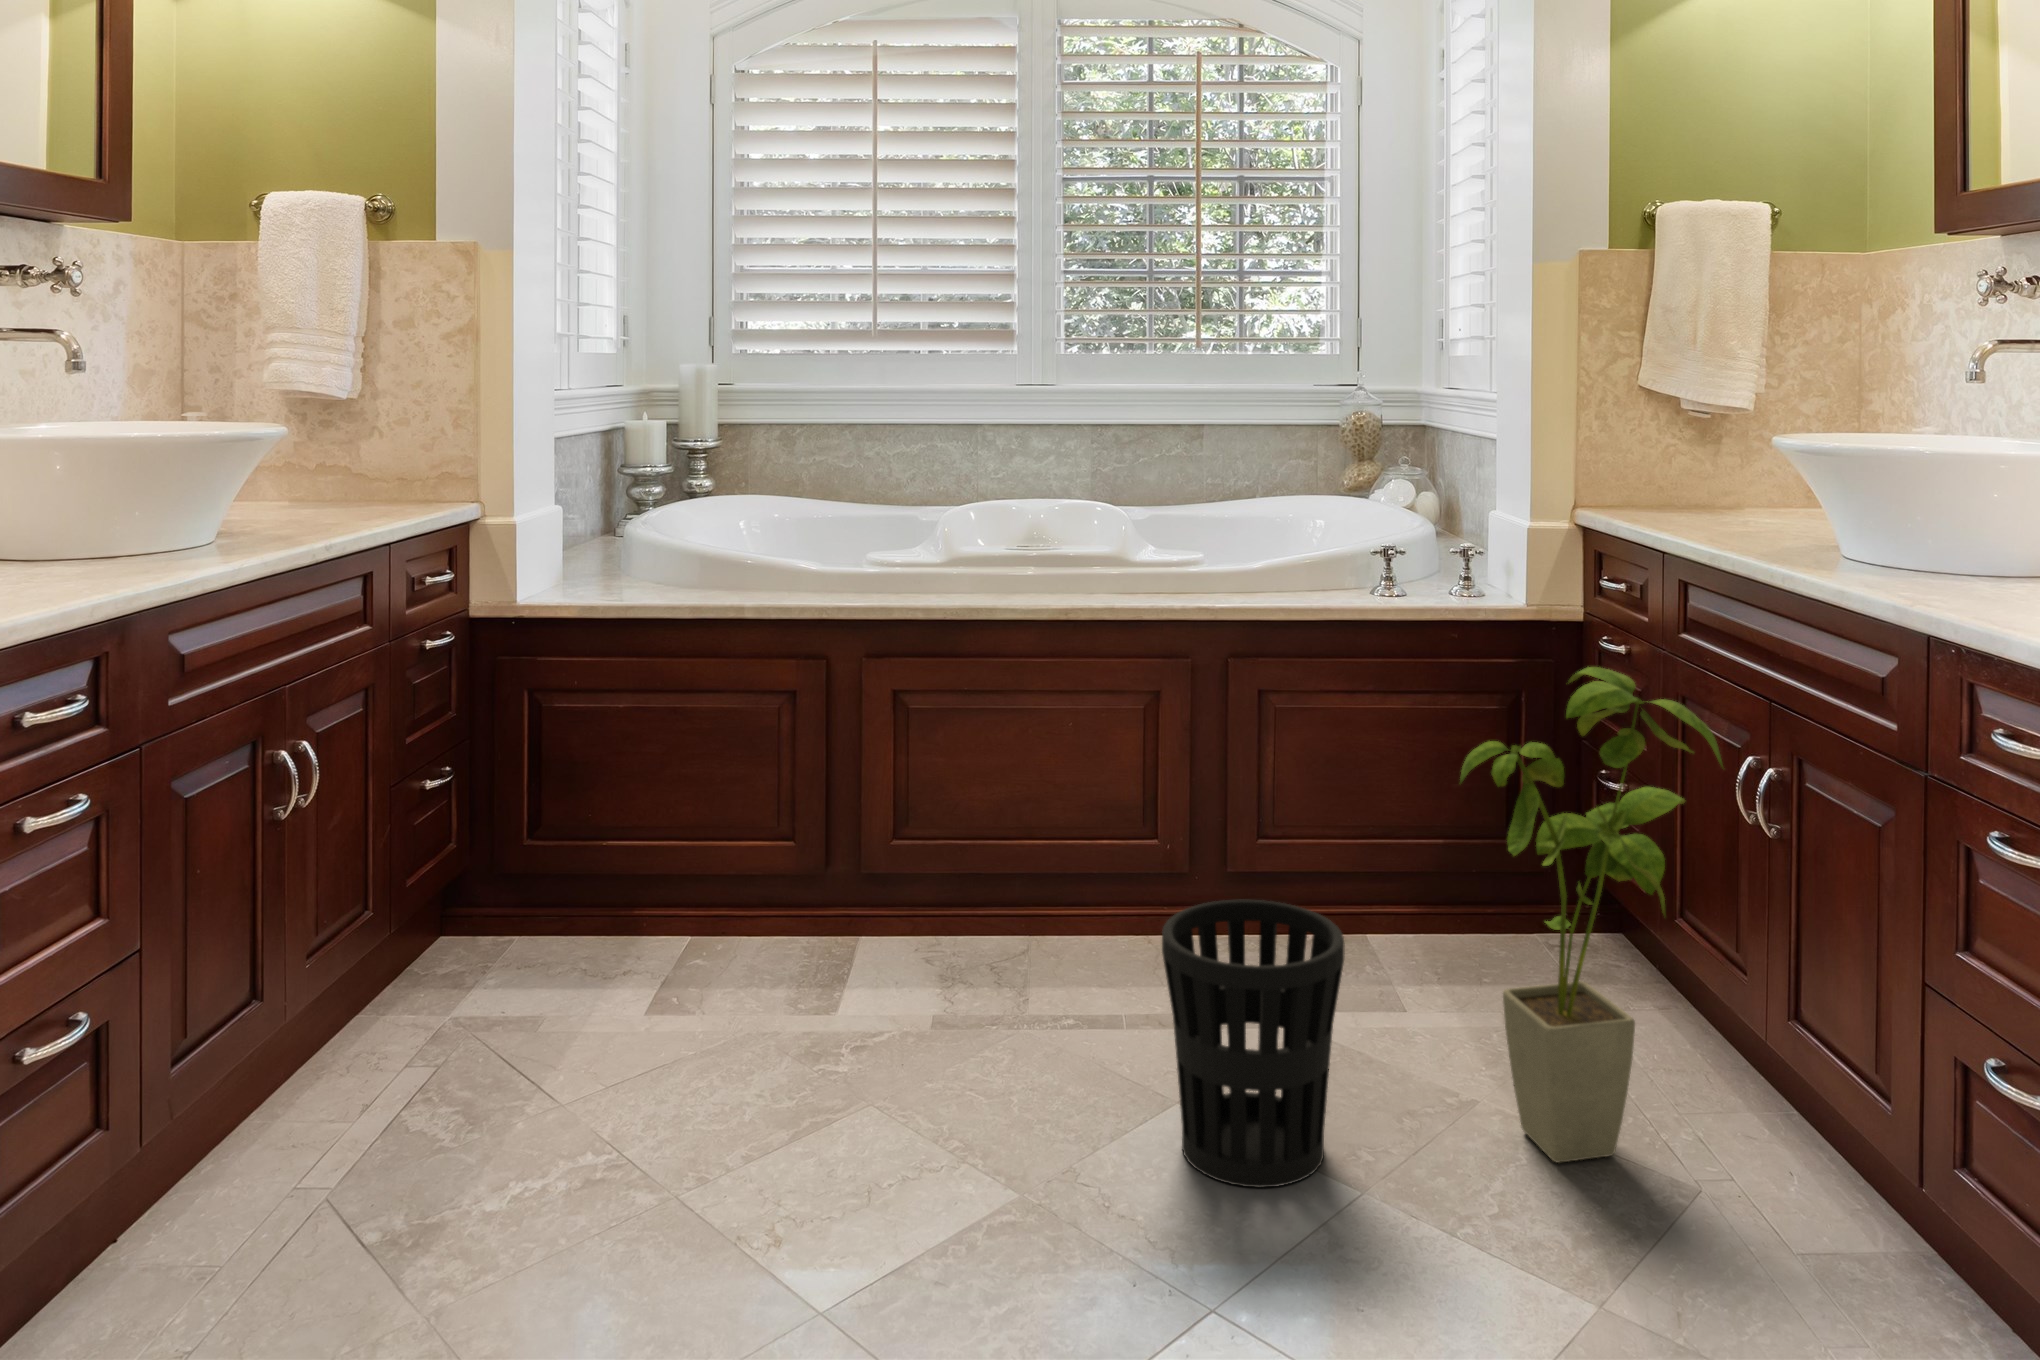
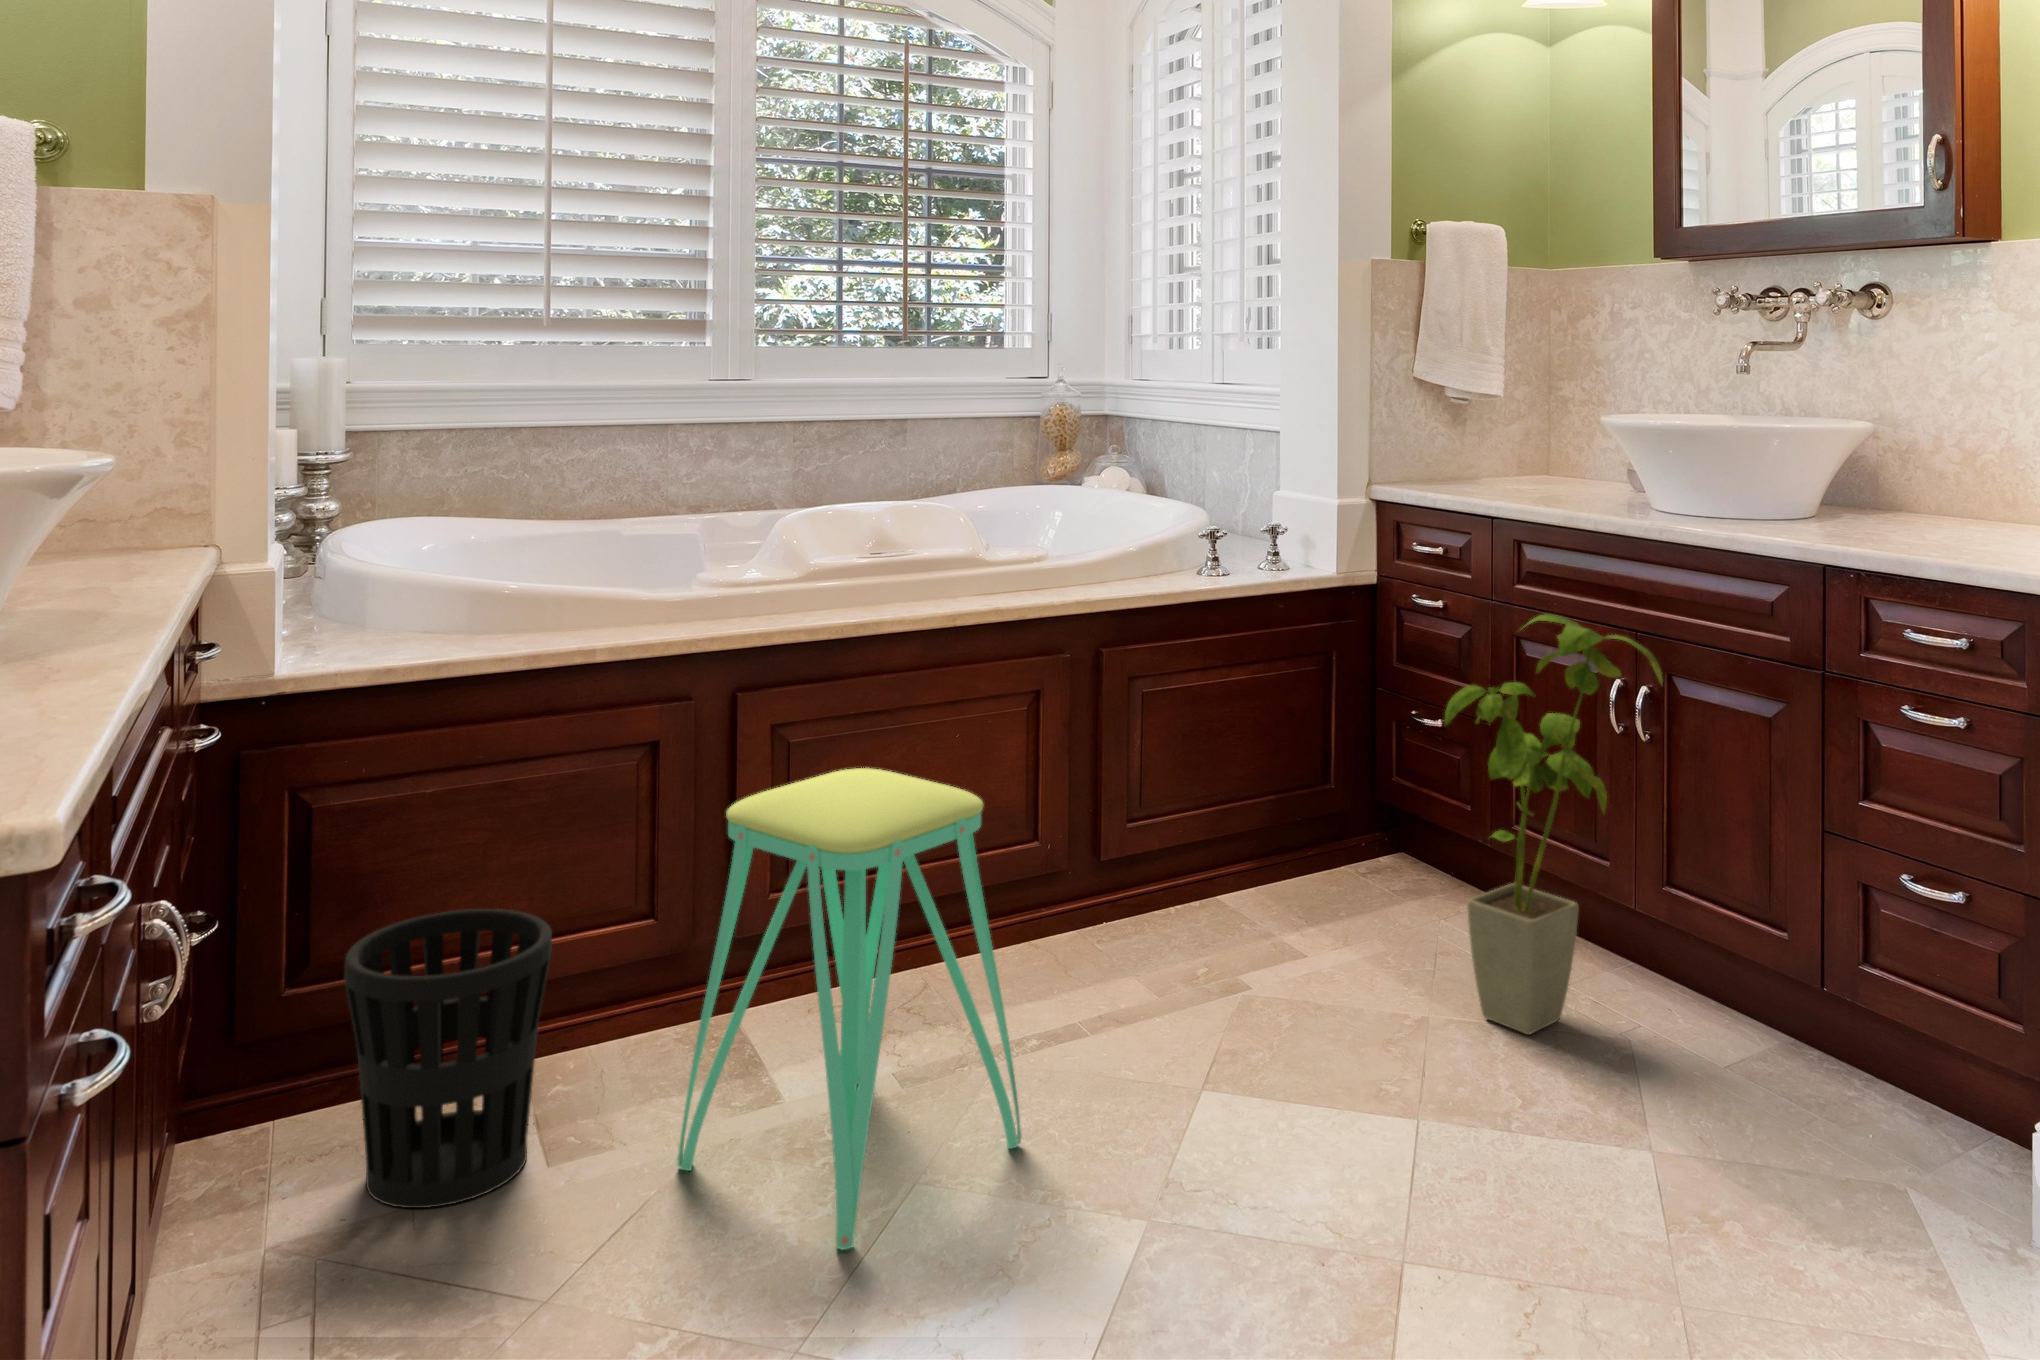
stool: none [646,749,926,1189] -> present [677,768,1021,1250]
wastebasket: present [1162,900,1345,1187] -> present [344,909,552,1208]

